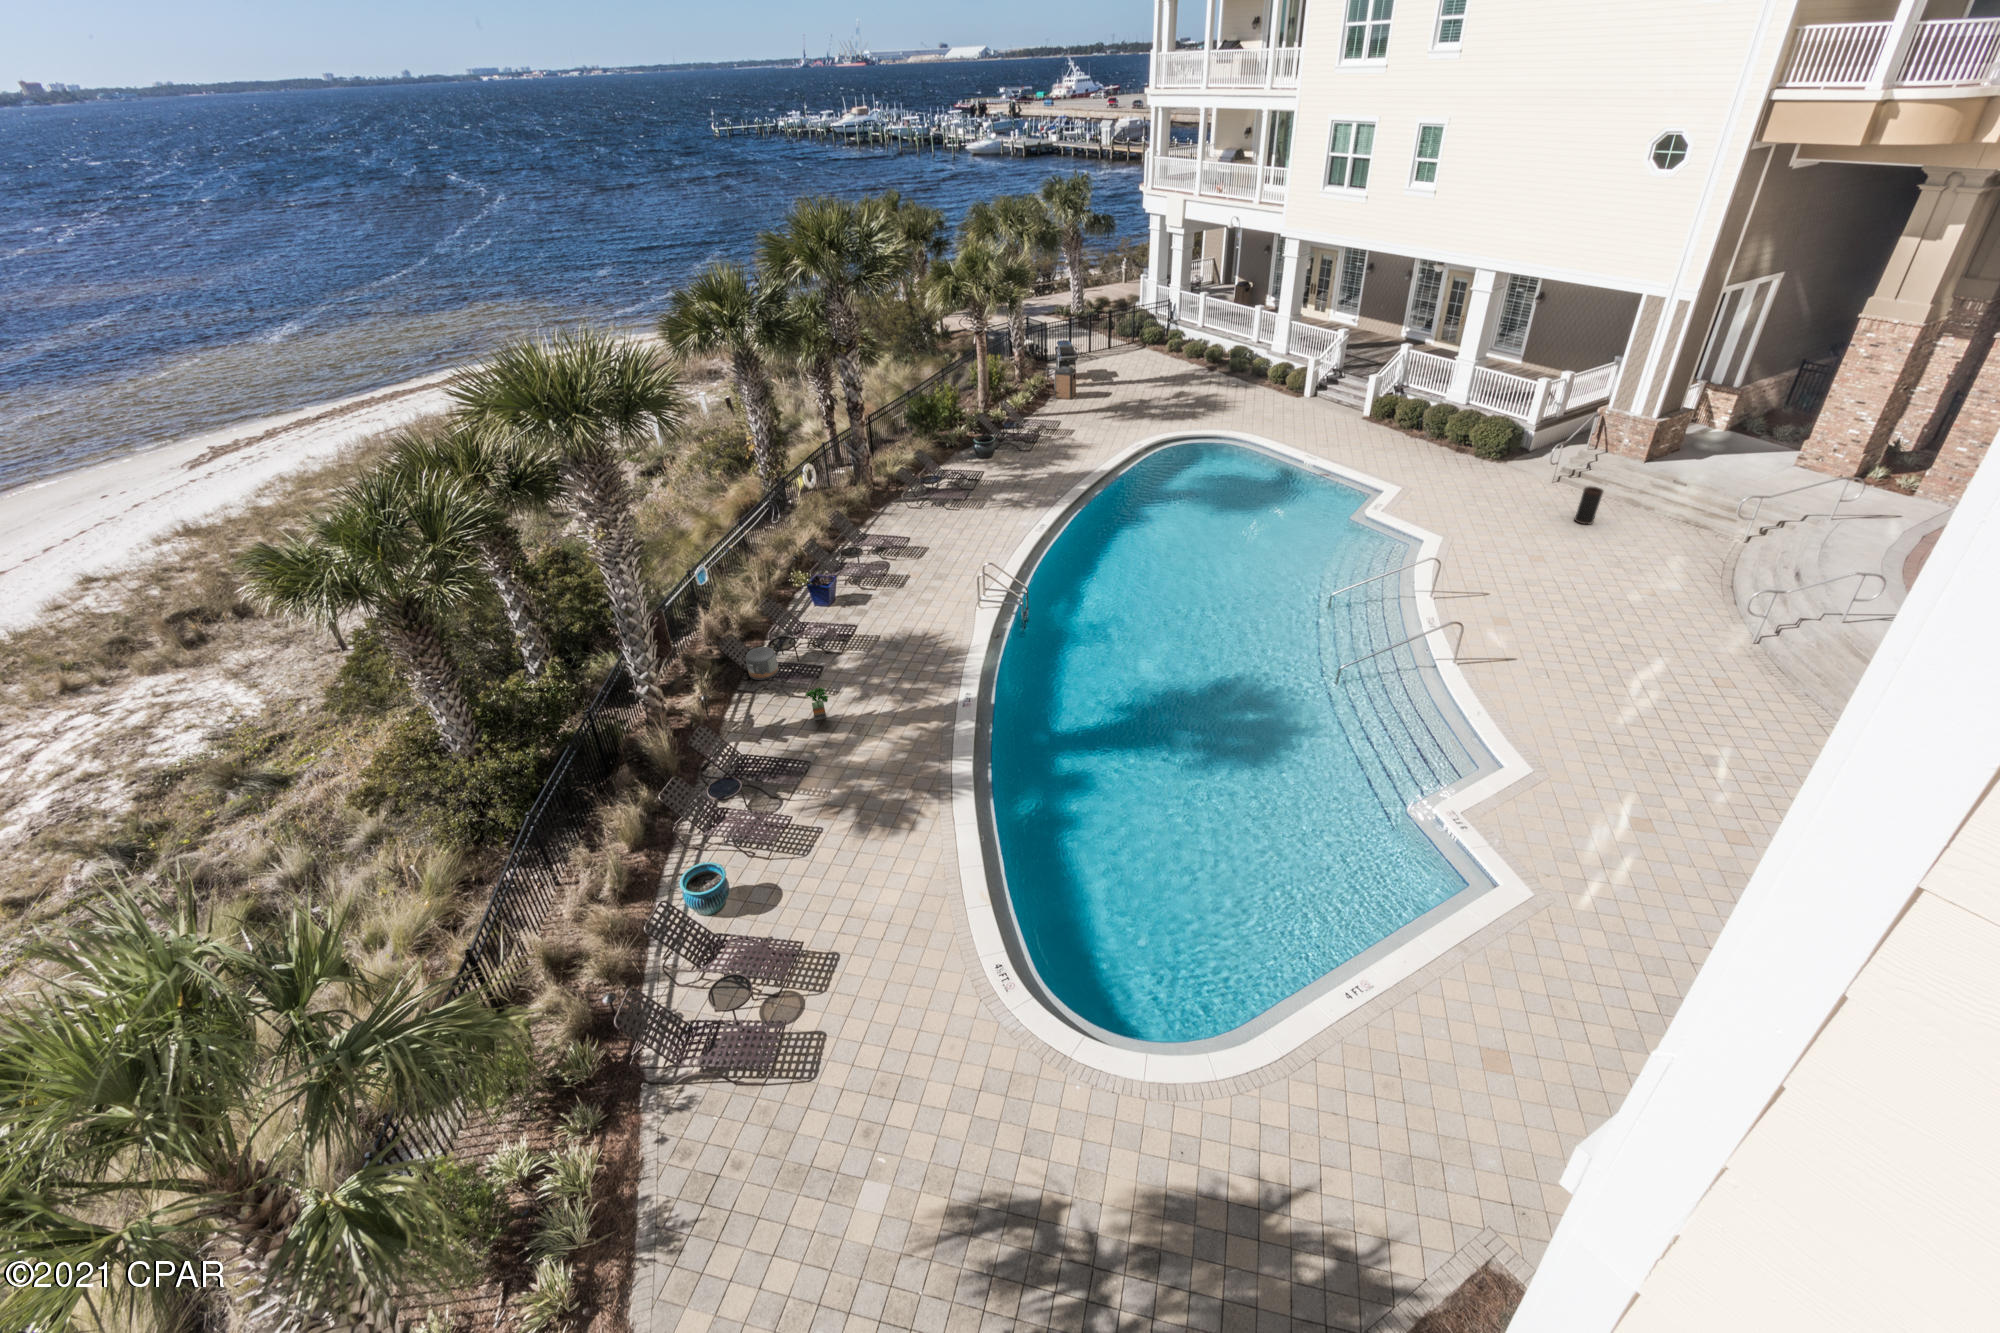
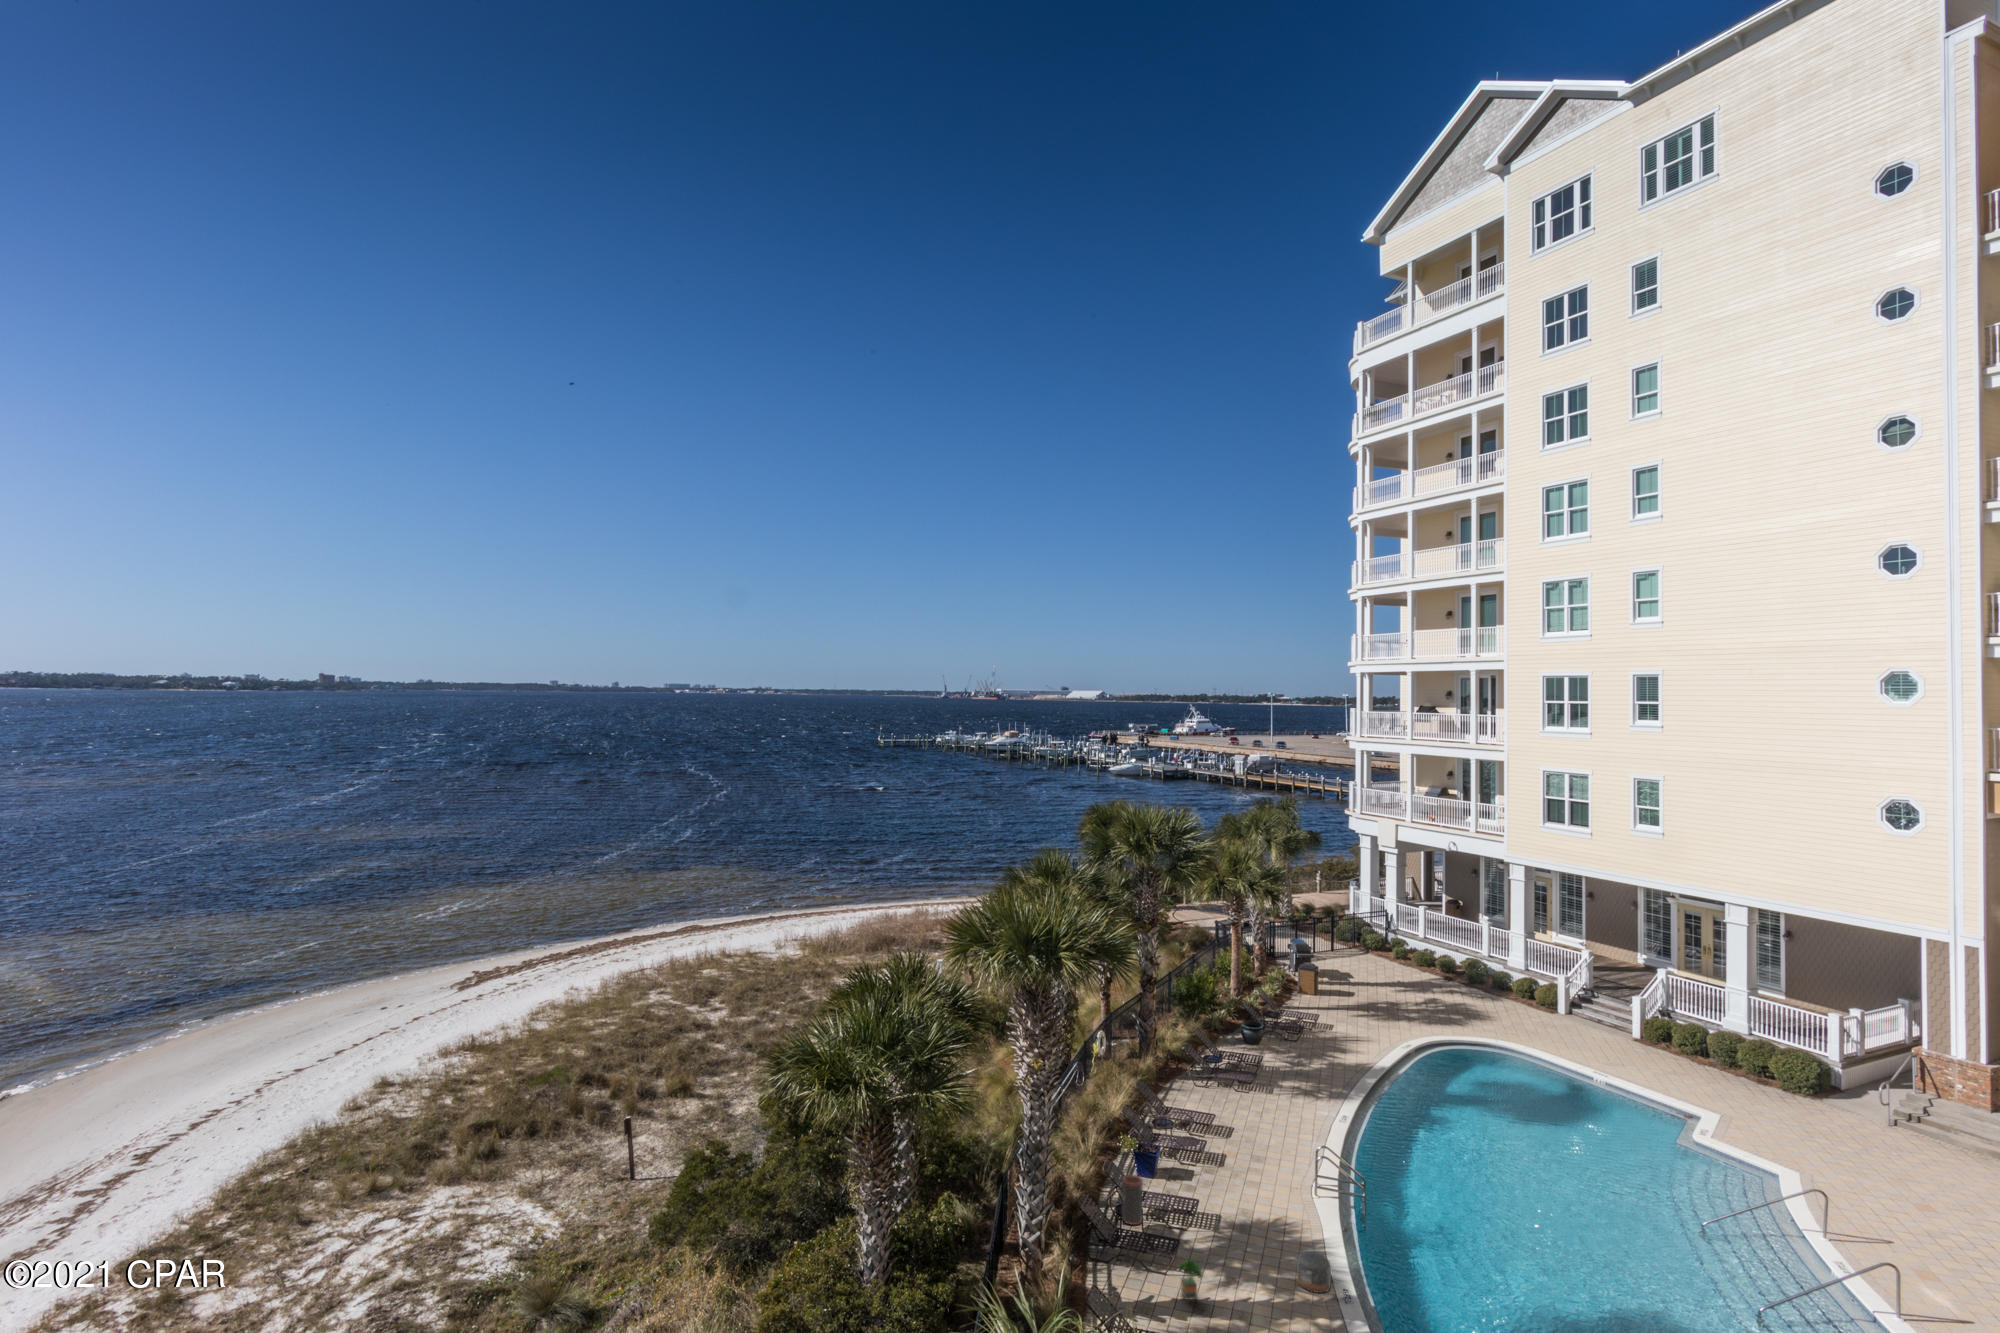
trash can: present [1575,487,1603,524] -> present [1122,1175,1143,1225]
pouf: present [746,647,779,680] -> present [1297,1251,1331,1293]

